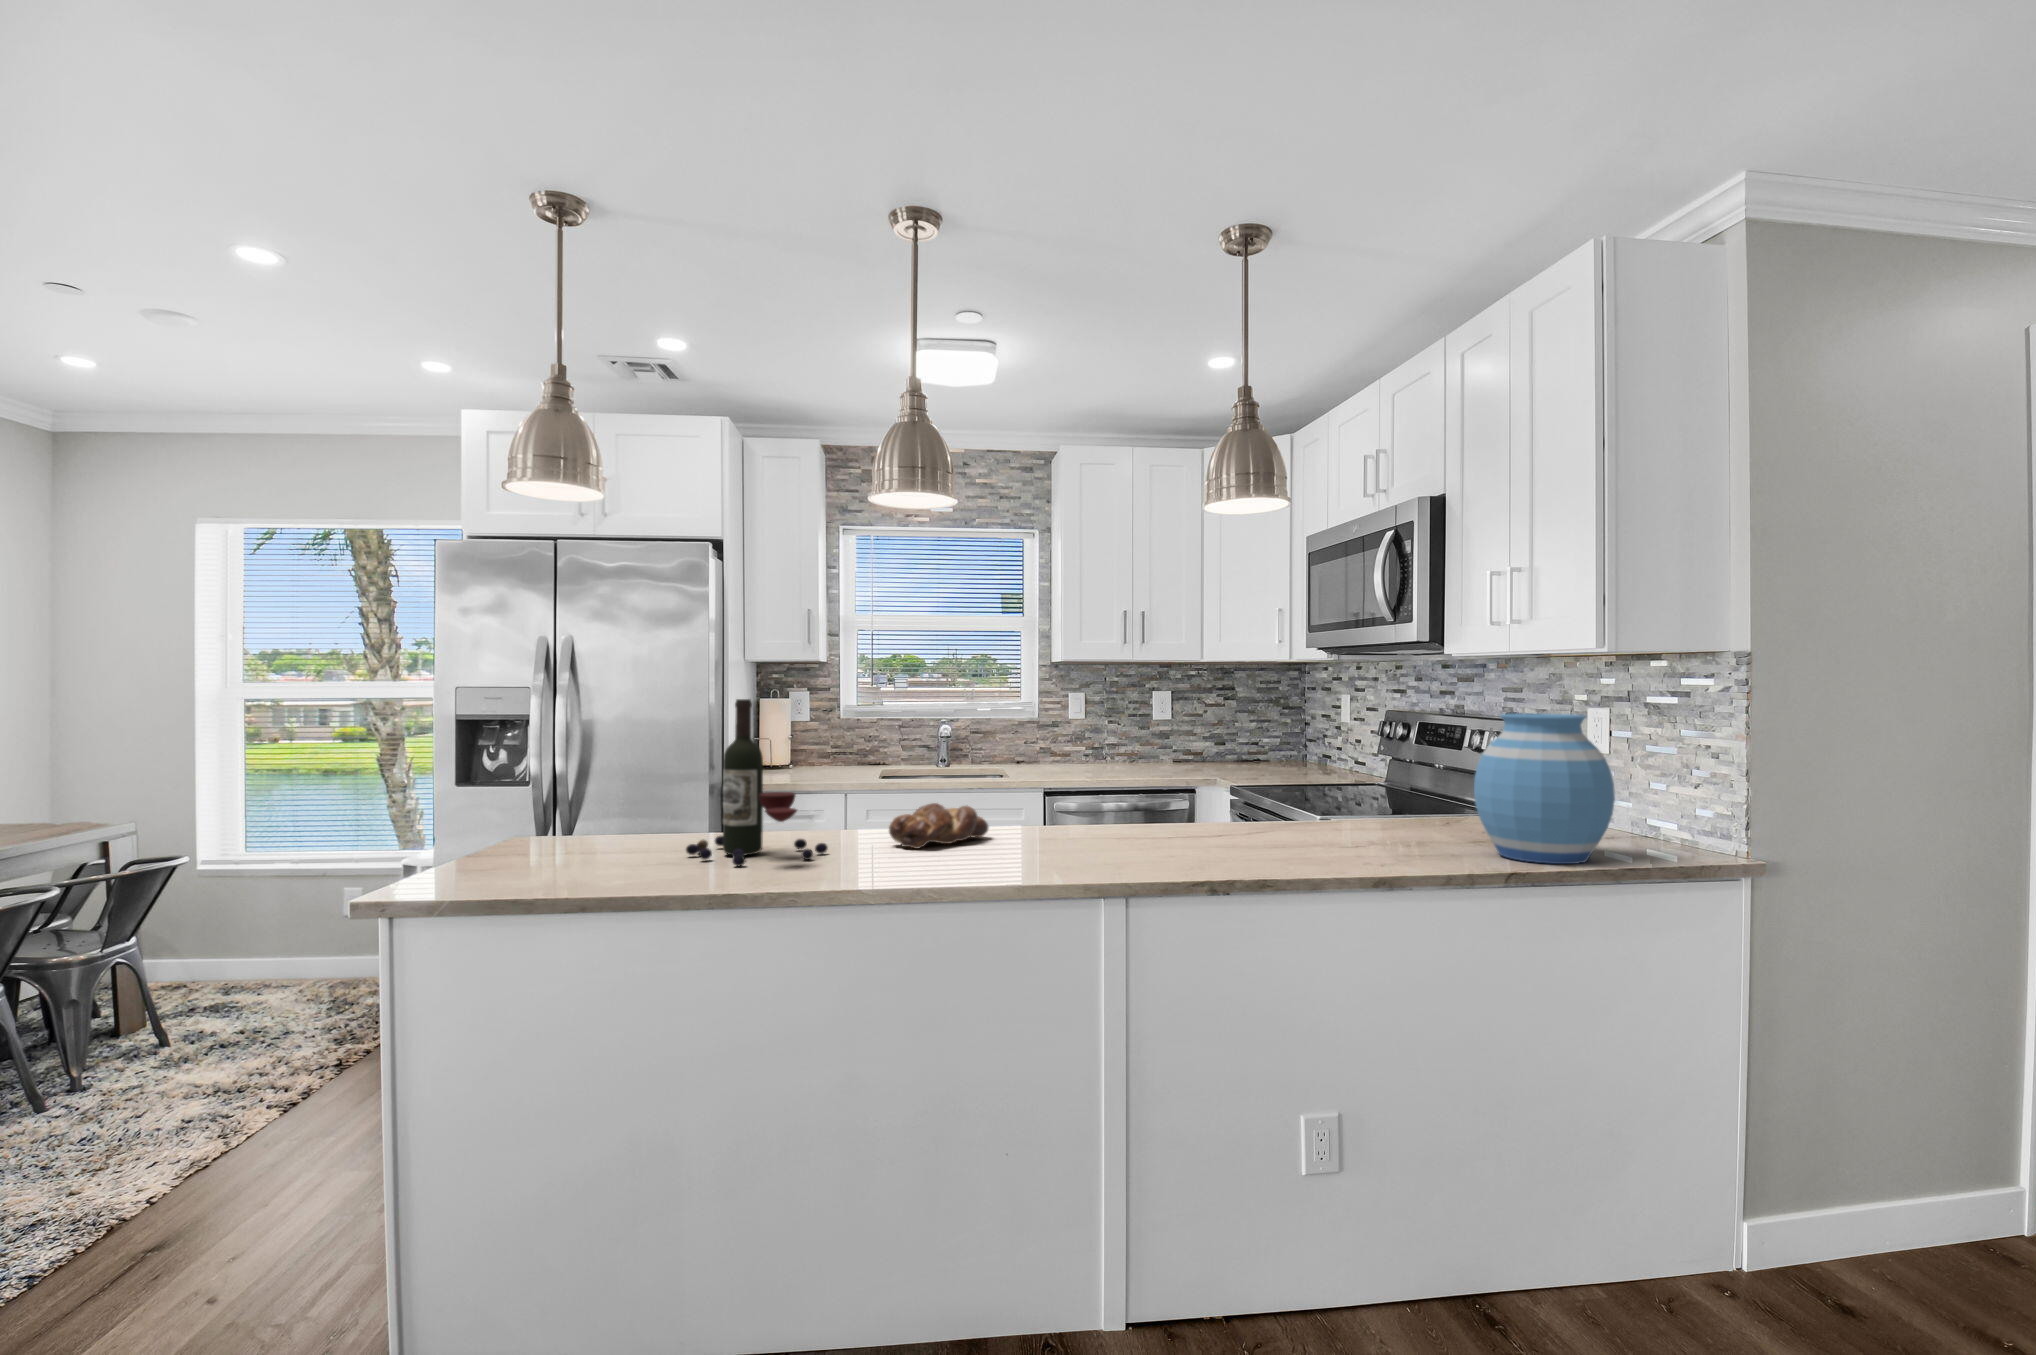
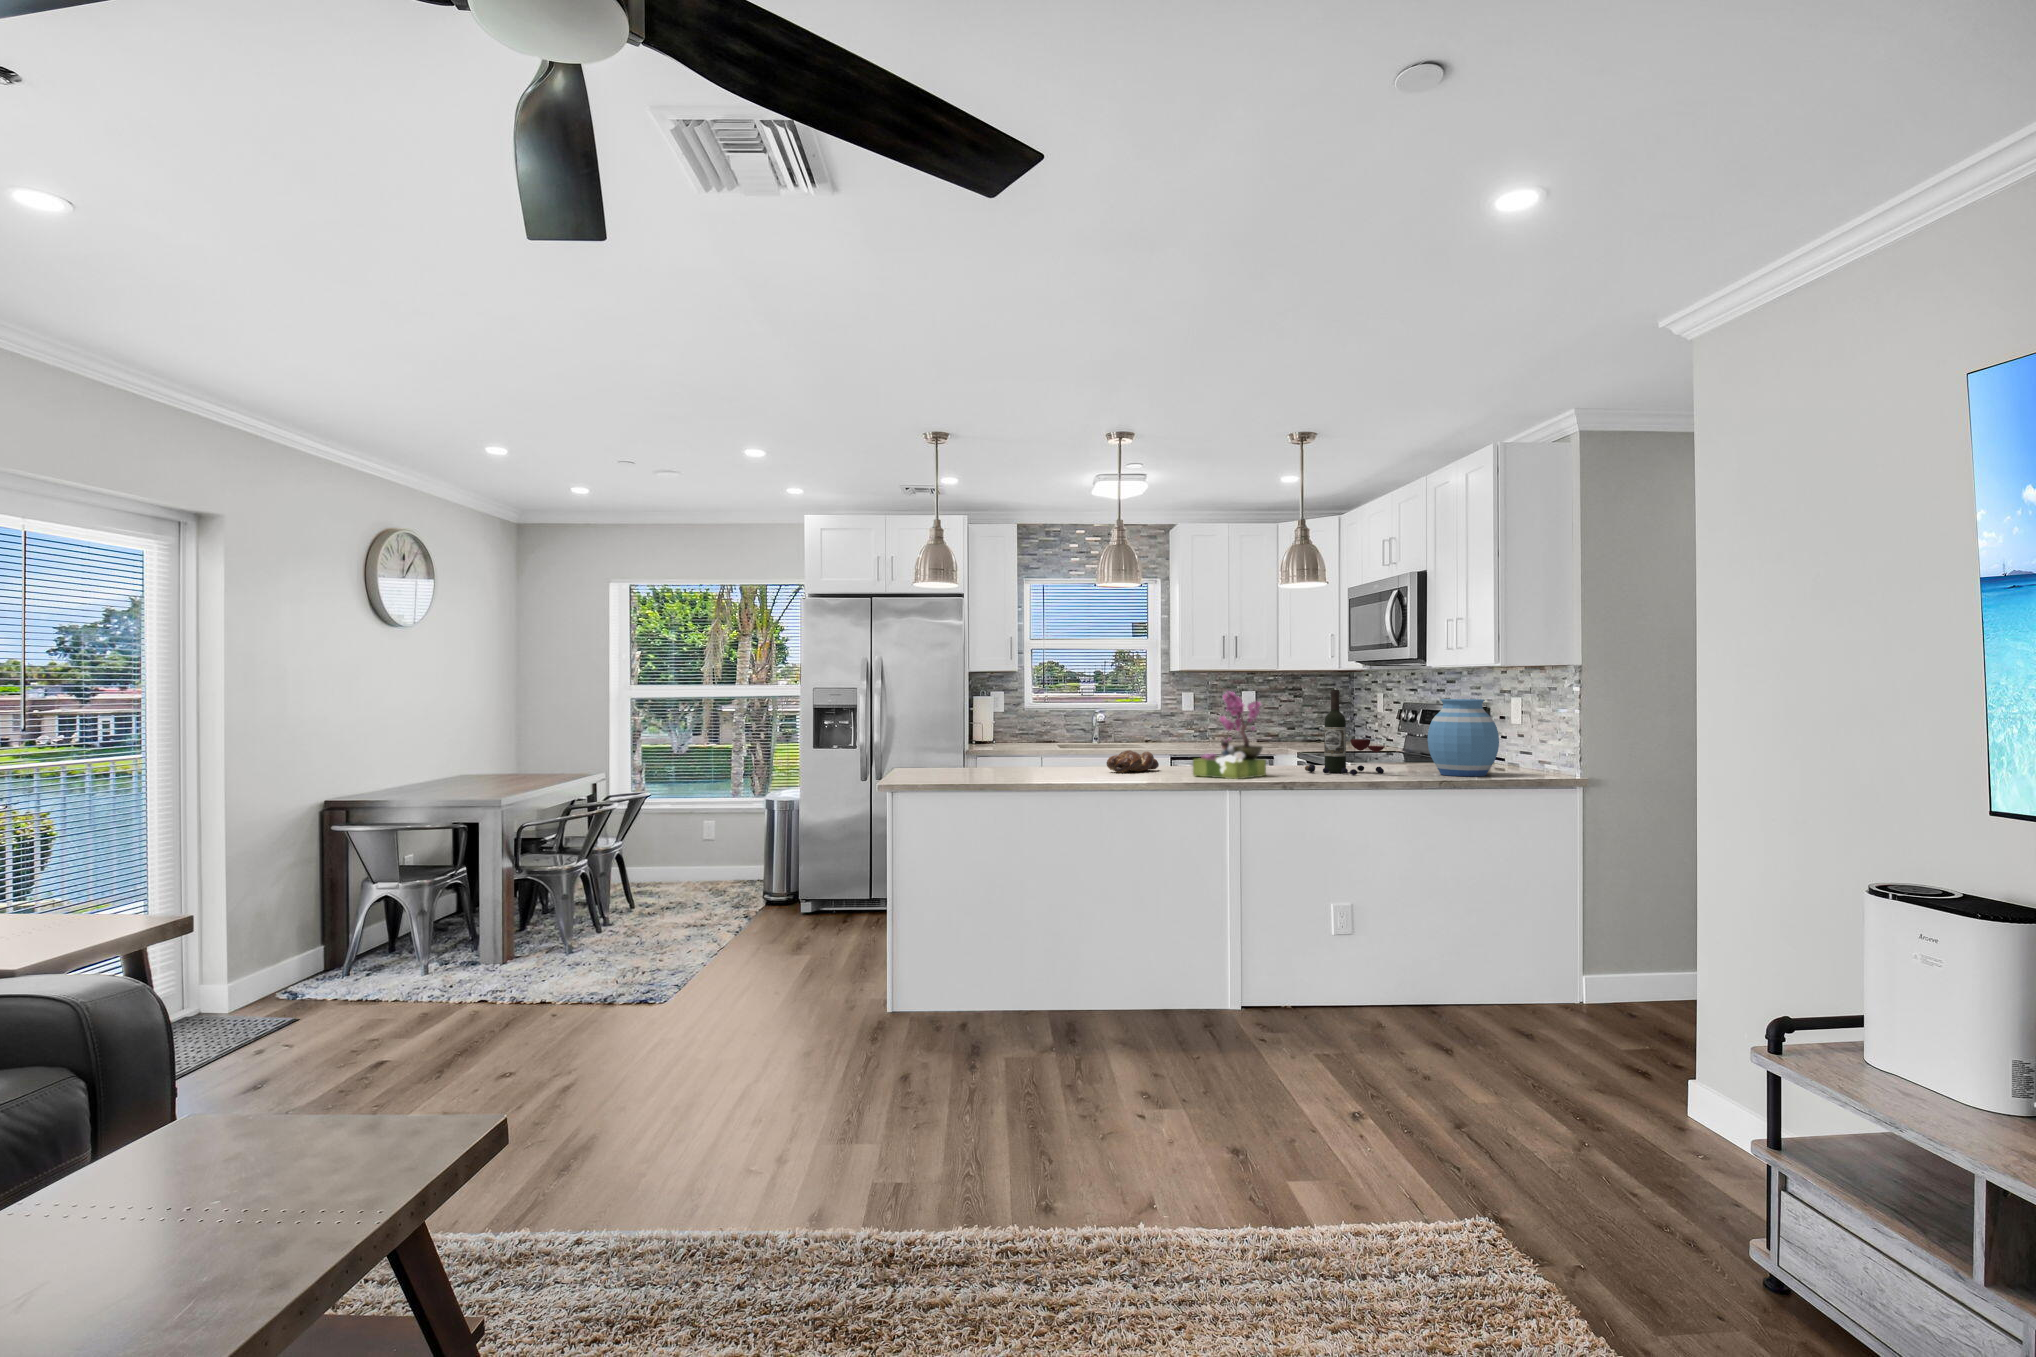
flower arrangement: none [1036,693,1177,876] -> present [1193,691,1266,779]
wine bottle: present [686,699,828,866] -> present [1305,690,1384,775]

